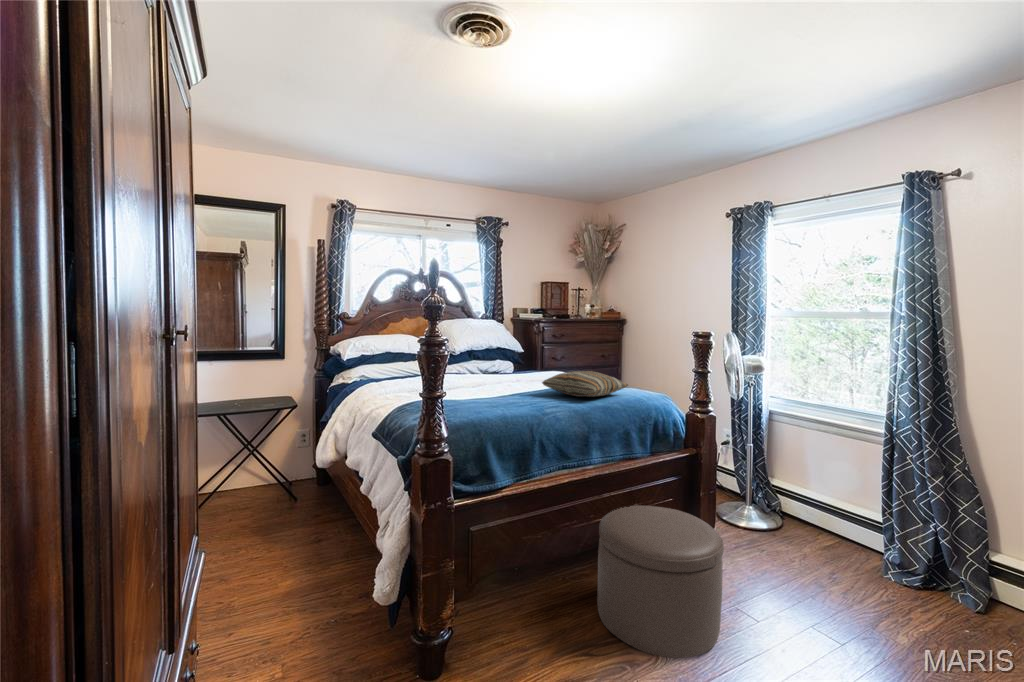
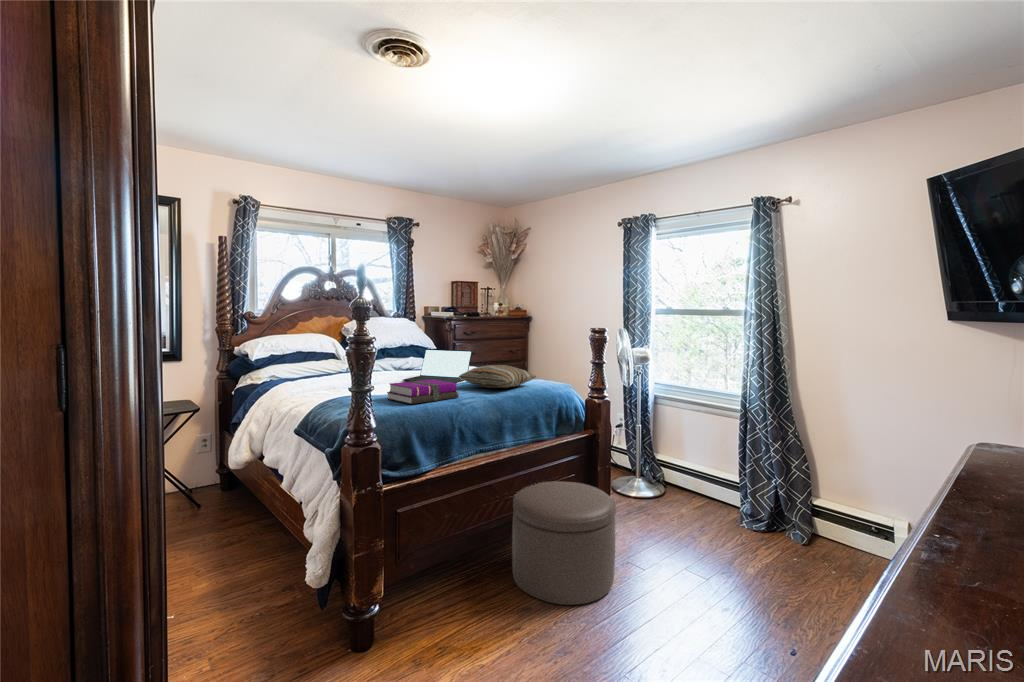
laptop: none [485,352,558,390] -> present [403,349,472,383]
notebook: none [465,385,541,412] -> present [387,379,459,404]

